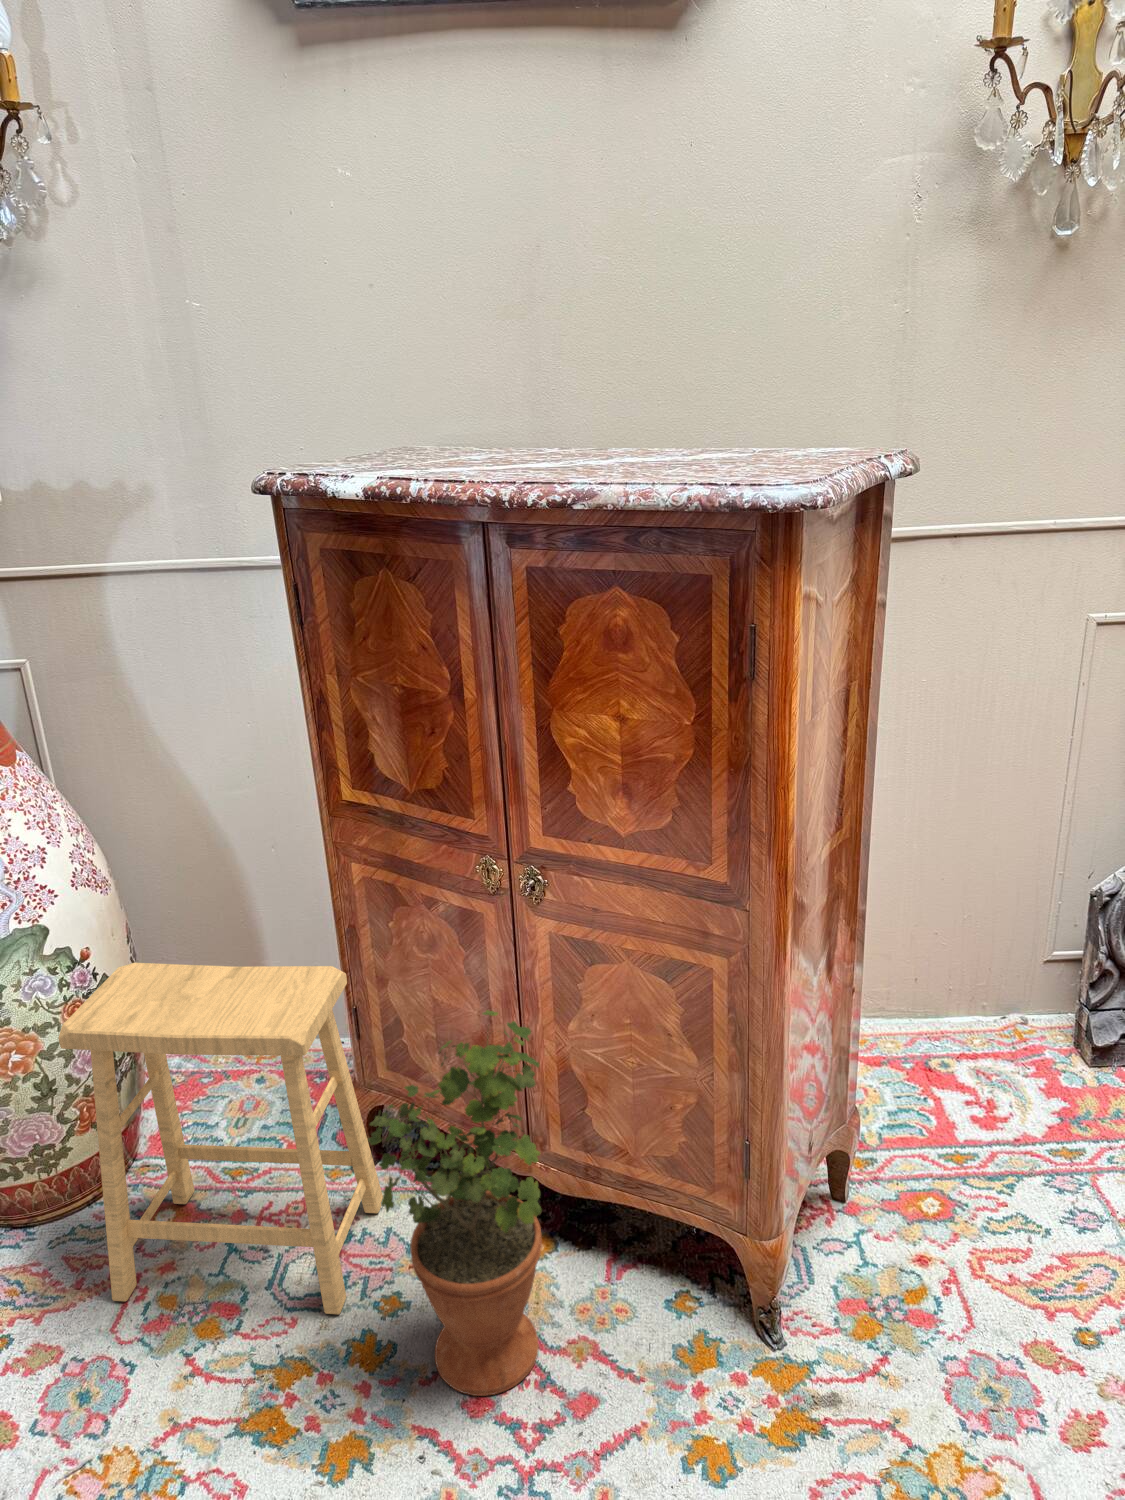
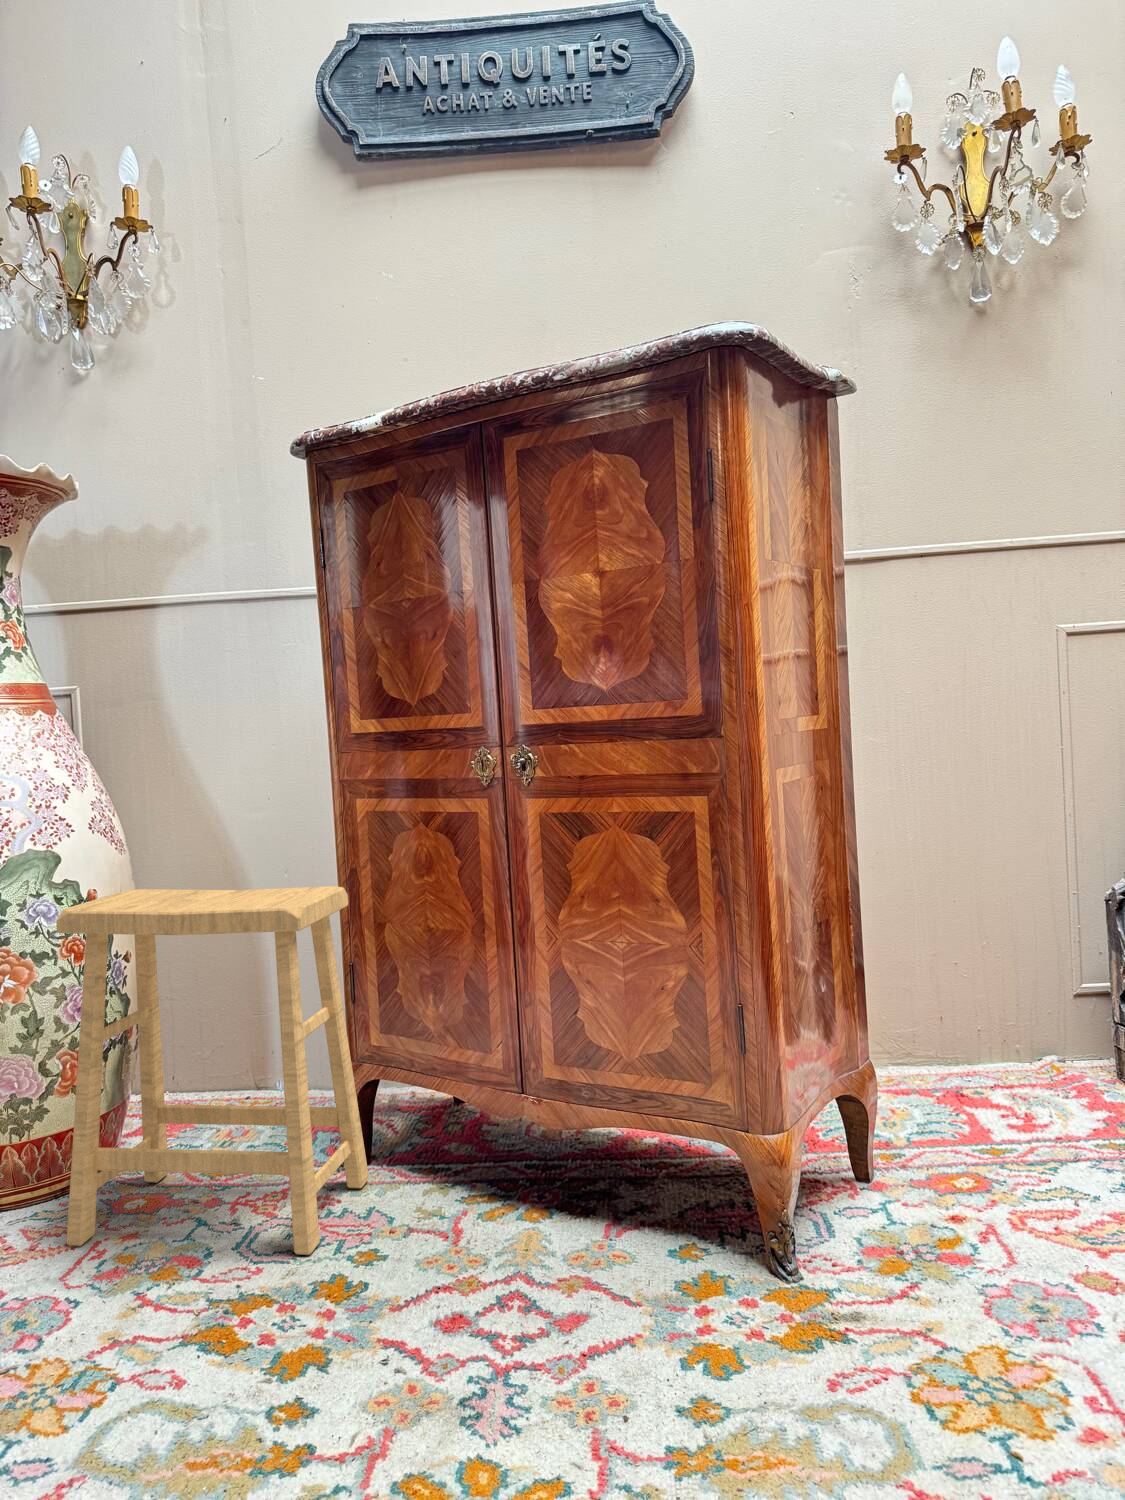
potted plant: present [368,1010,542,1396] -> none [355,872,535,1310]

